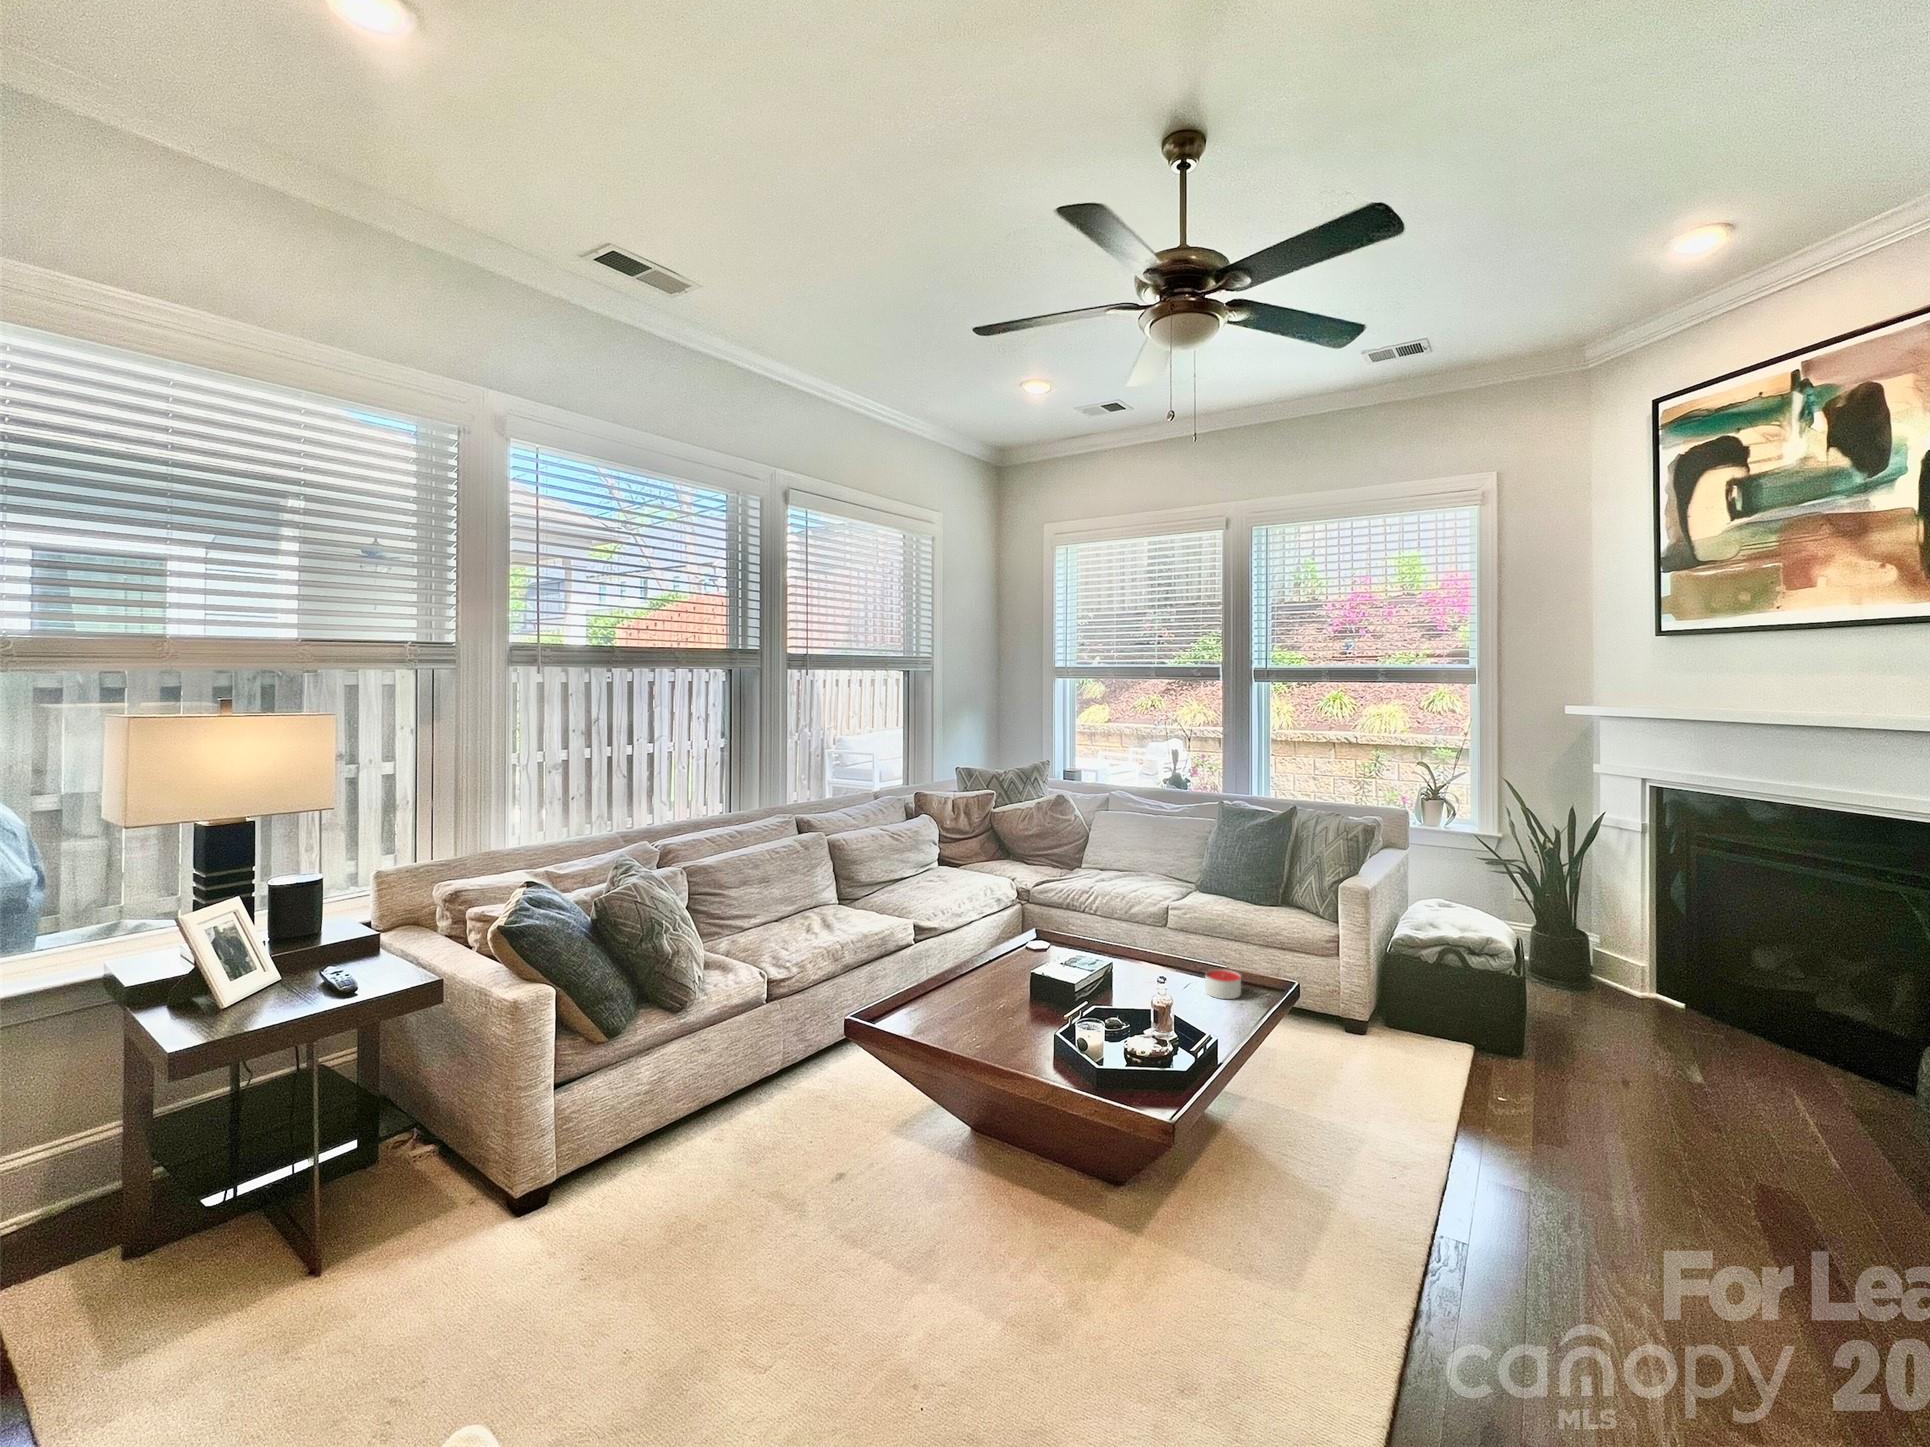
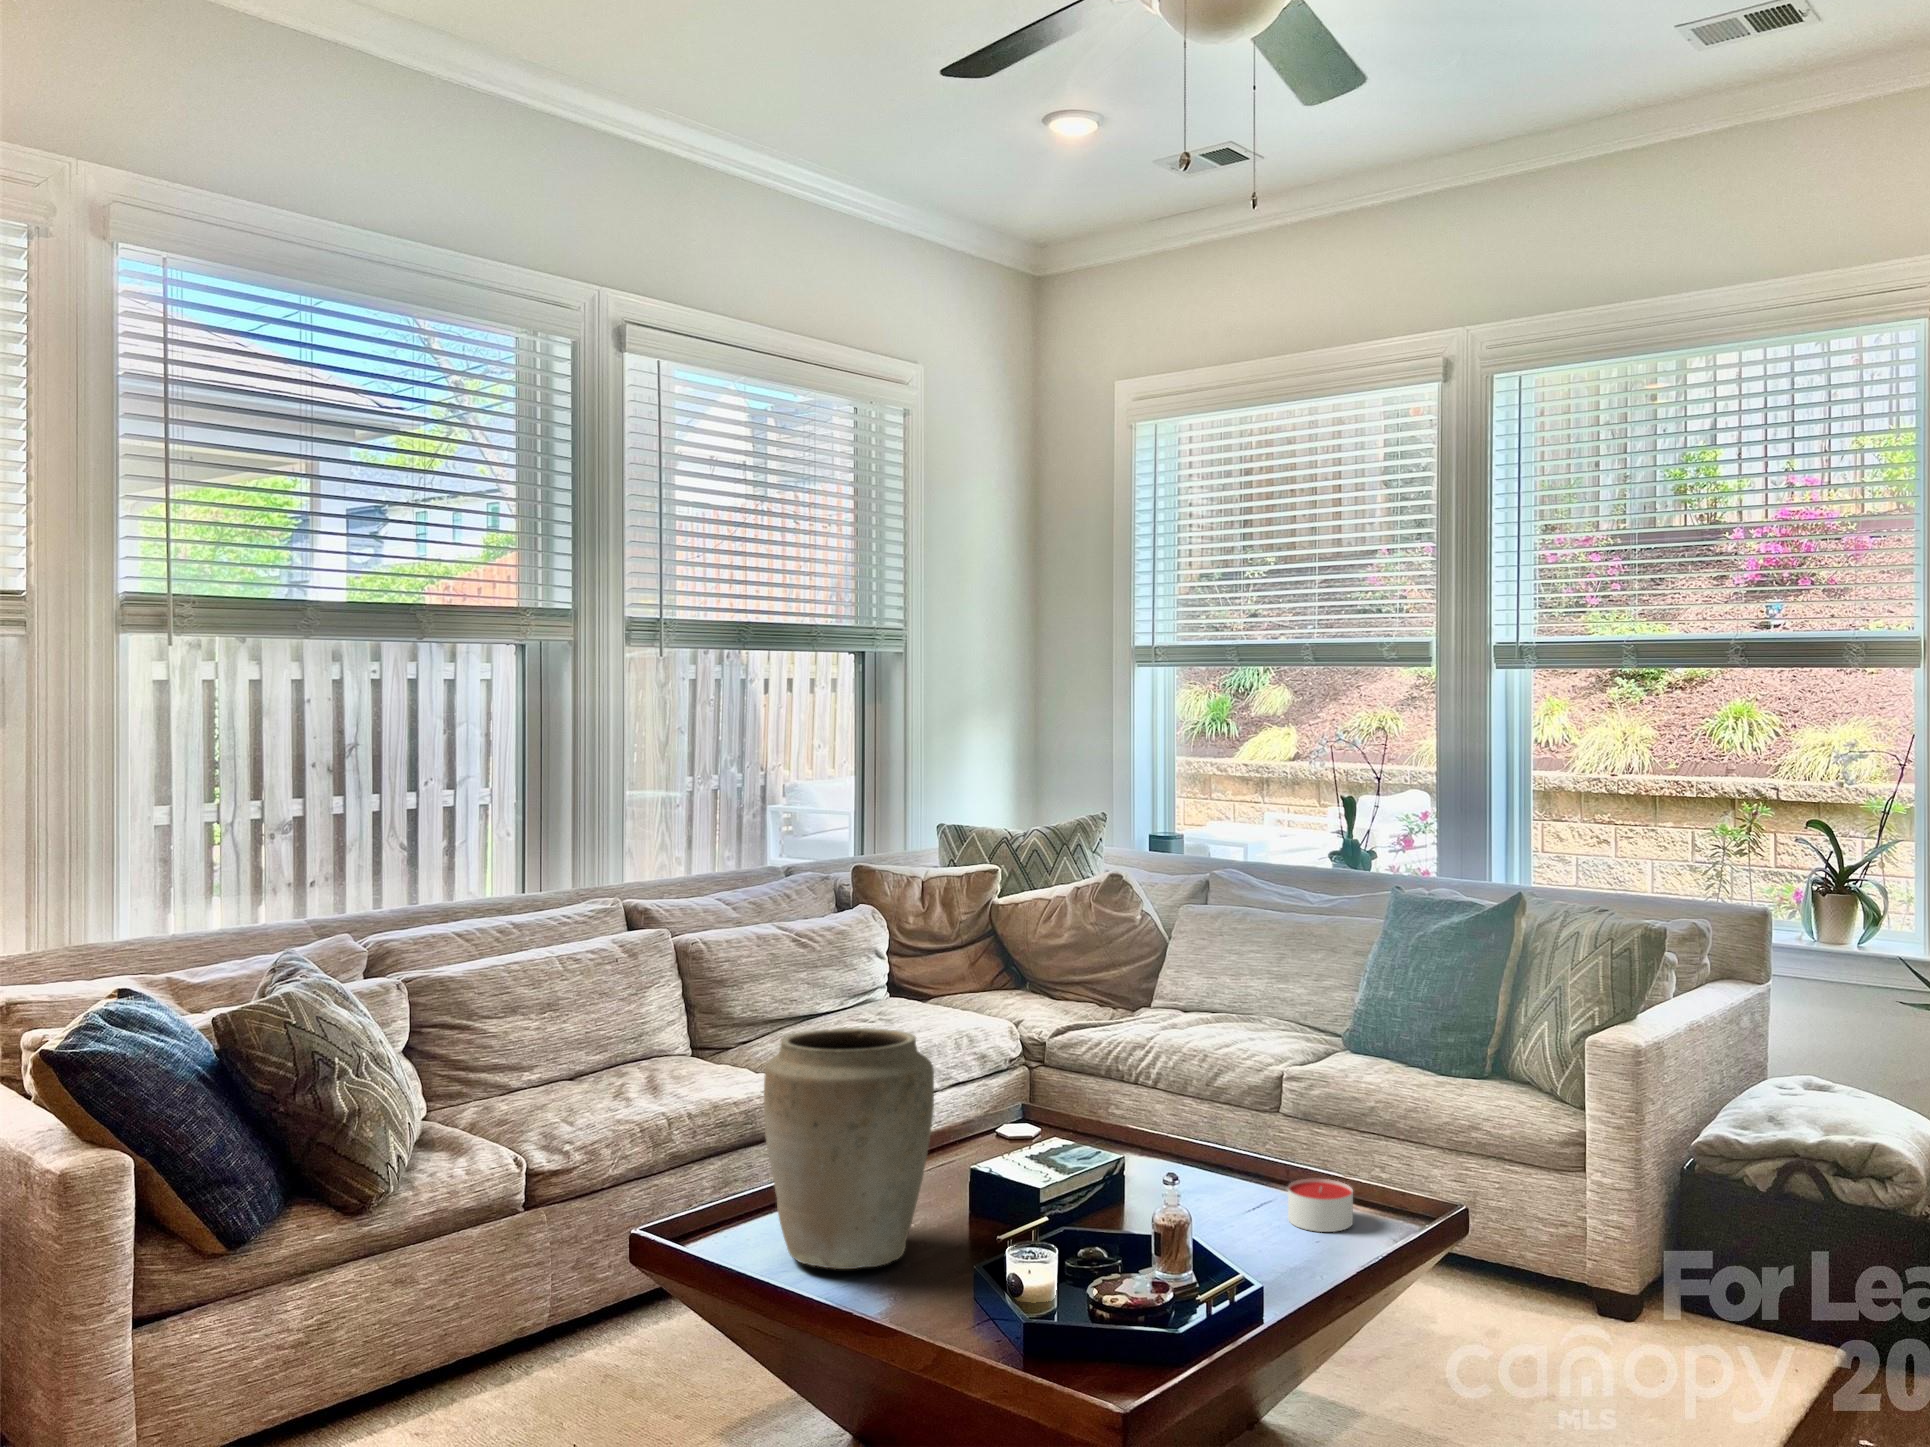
vase: none [929,896,1024,1035] -> present [764,1028,934,1269]

